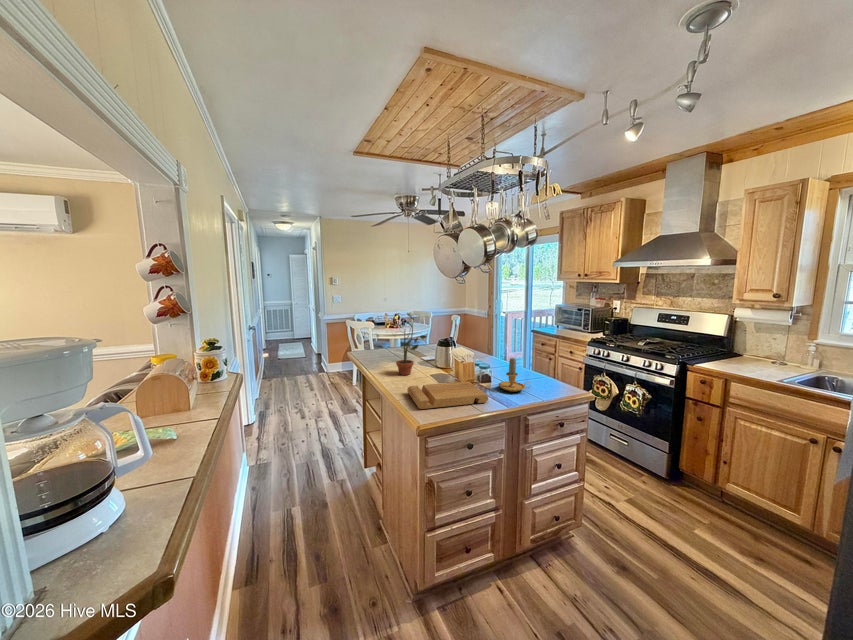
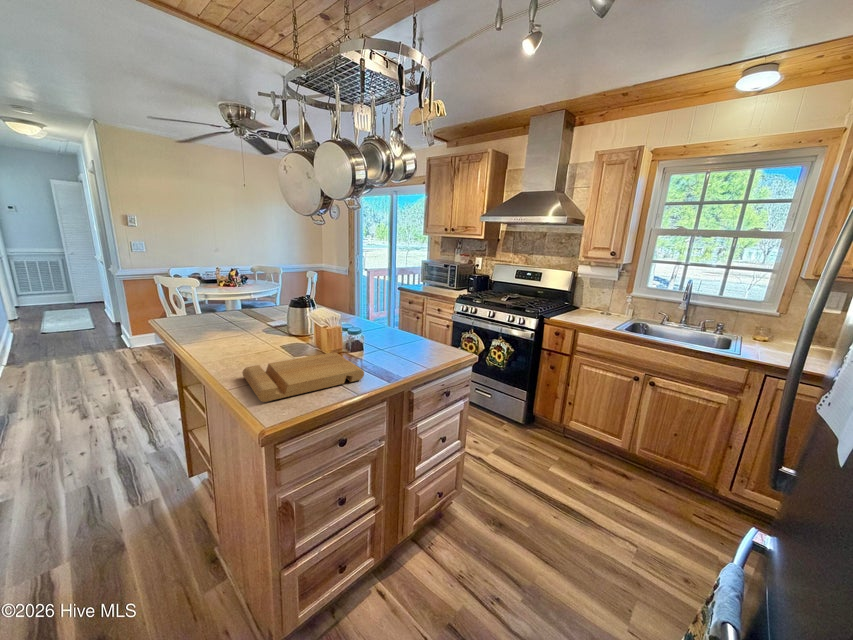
potted plant: present [396,313,426,375] -> none [214,260,272,350]
candle: present [499,358,531,392] -> none [374,317,414,361]

